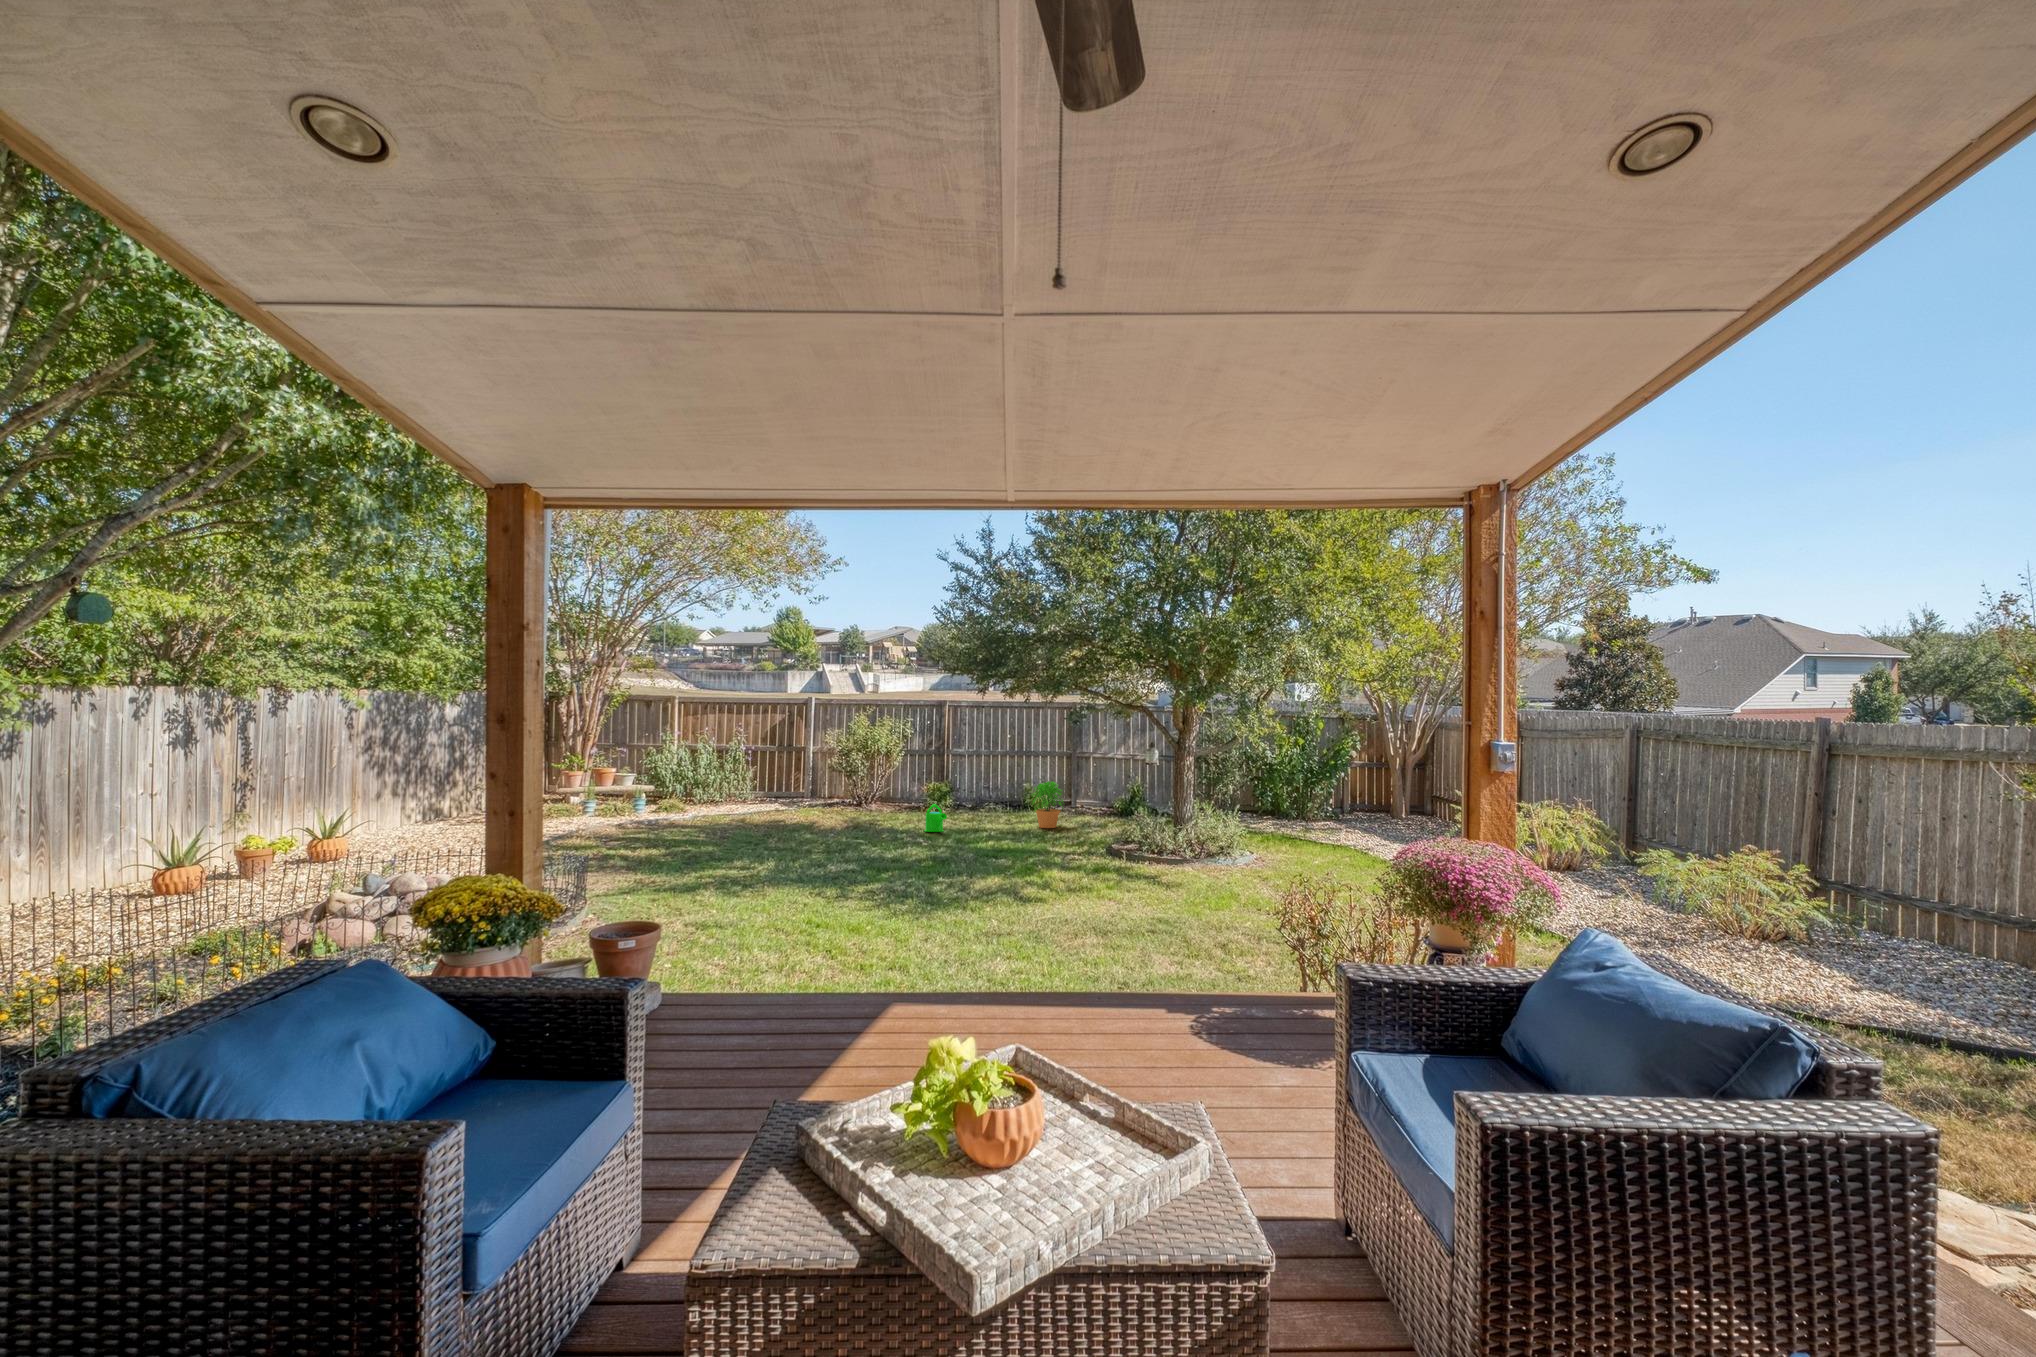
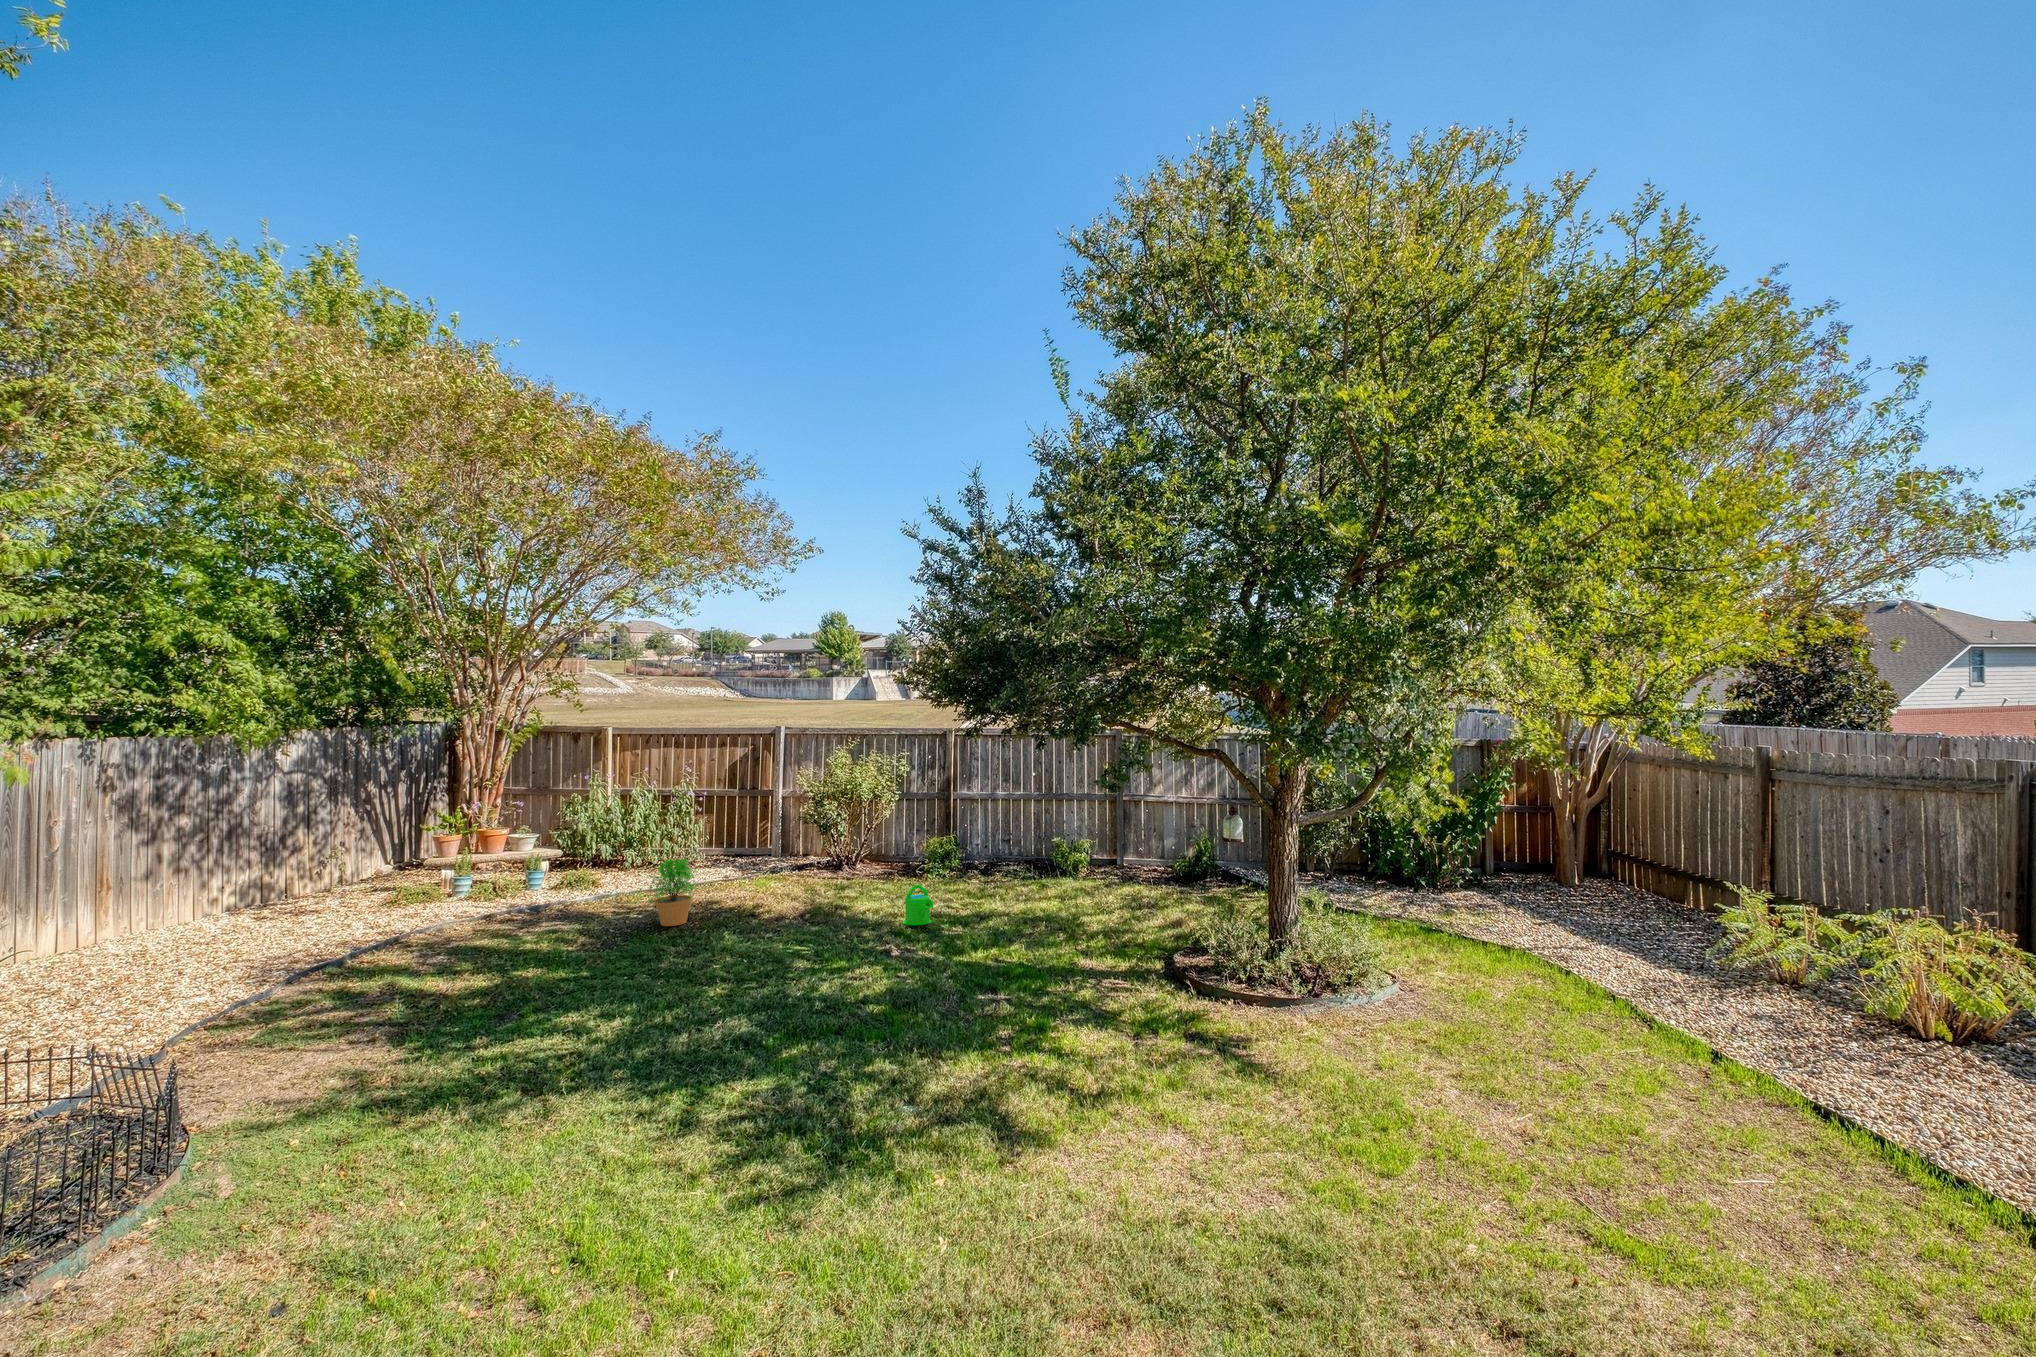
potted plant: present [1032,781,1063,828] -> present [648,858,697,926]

